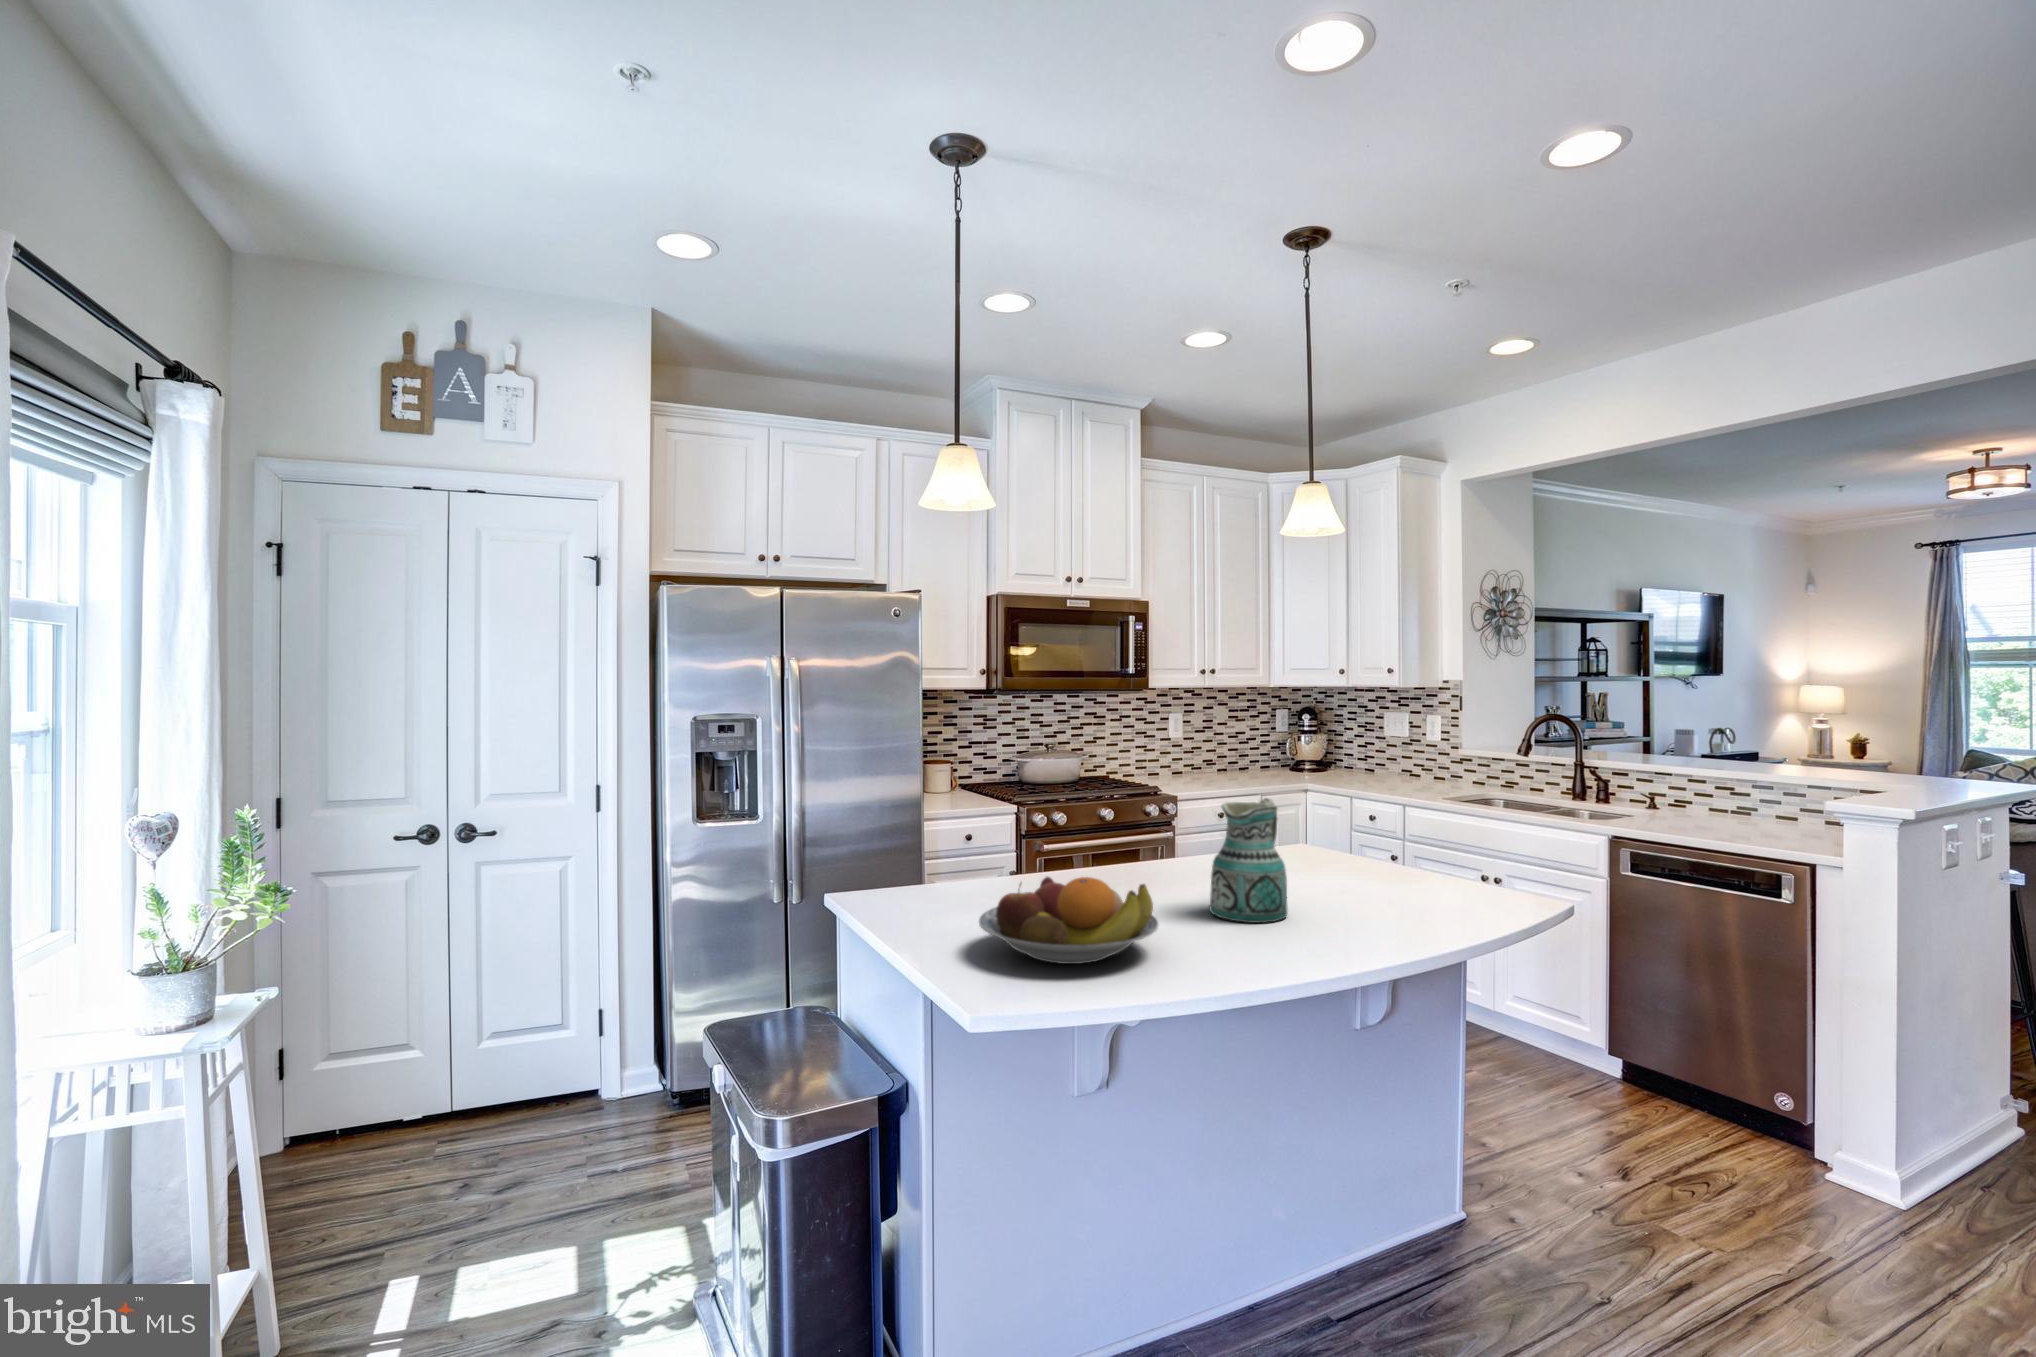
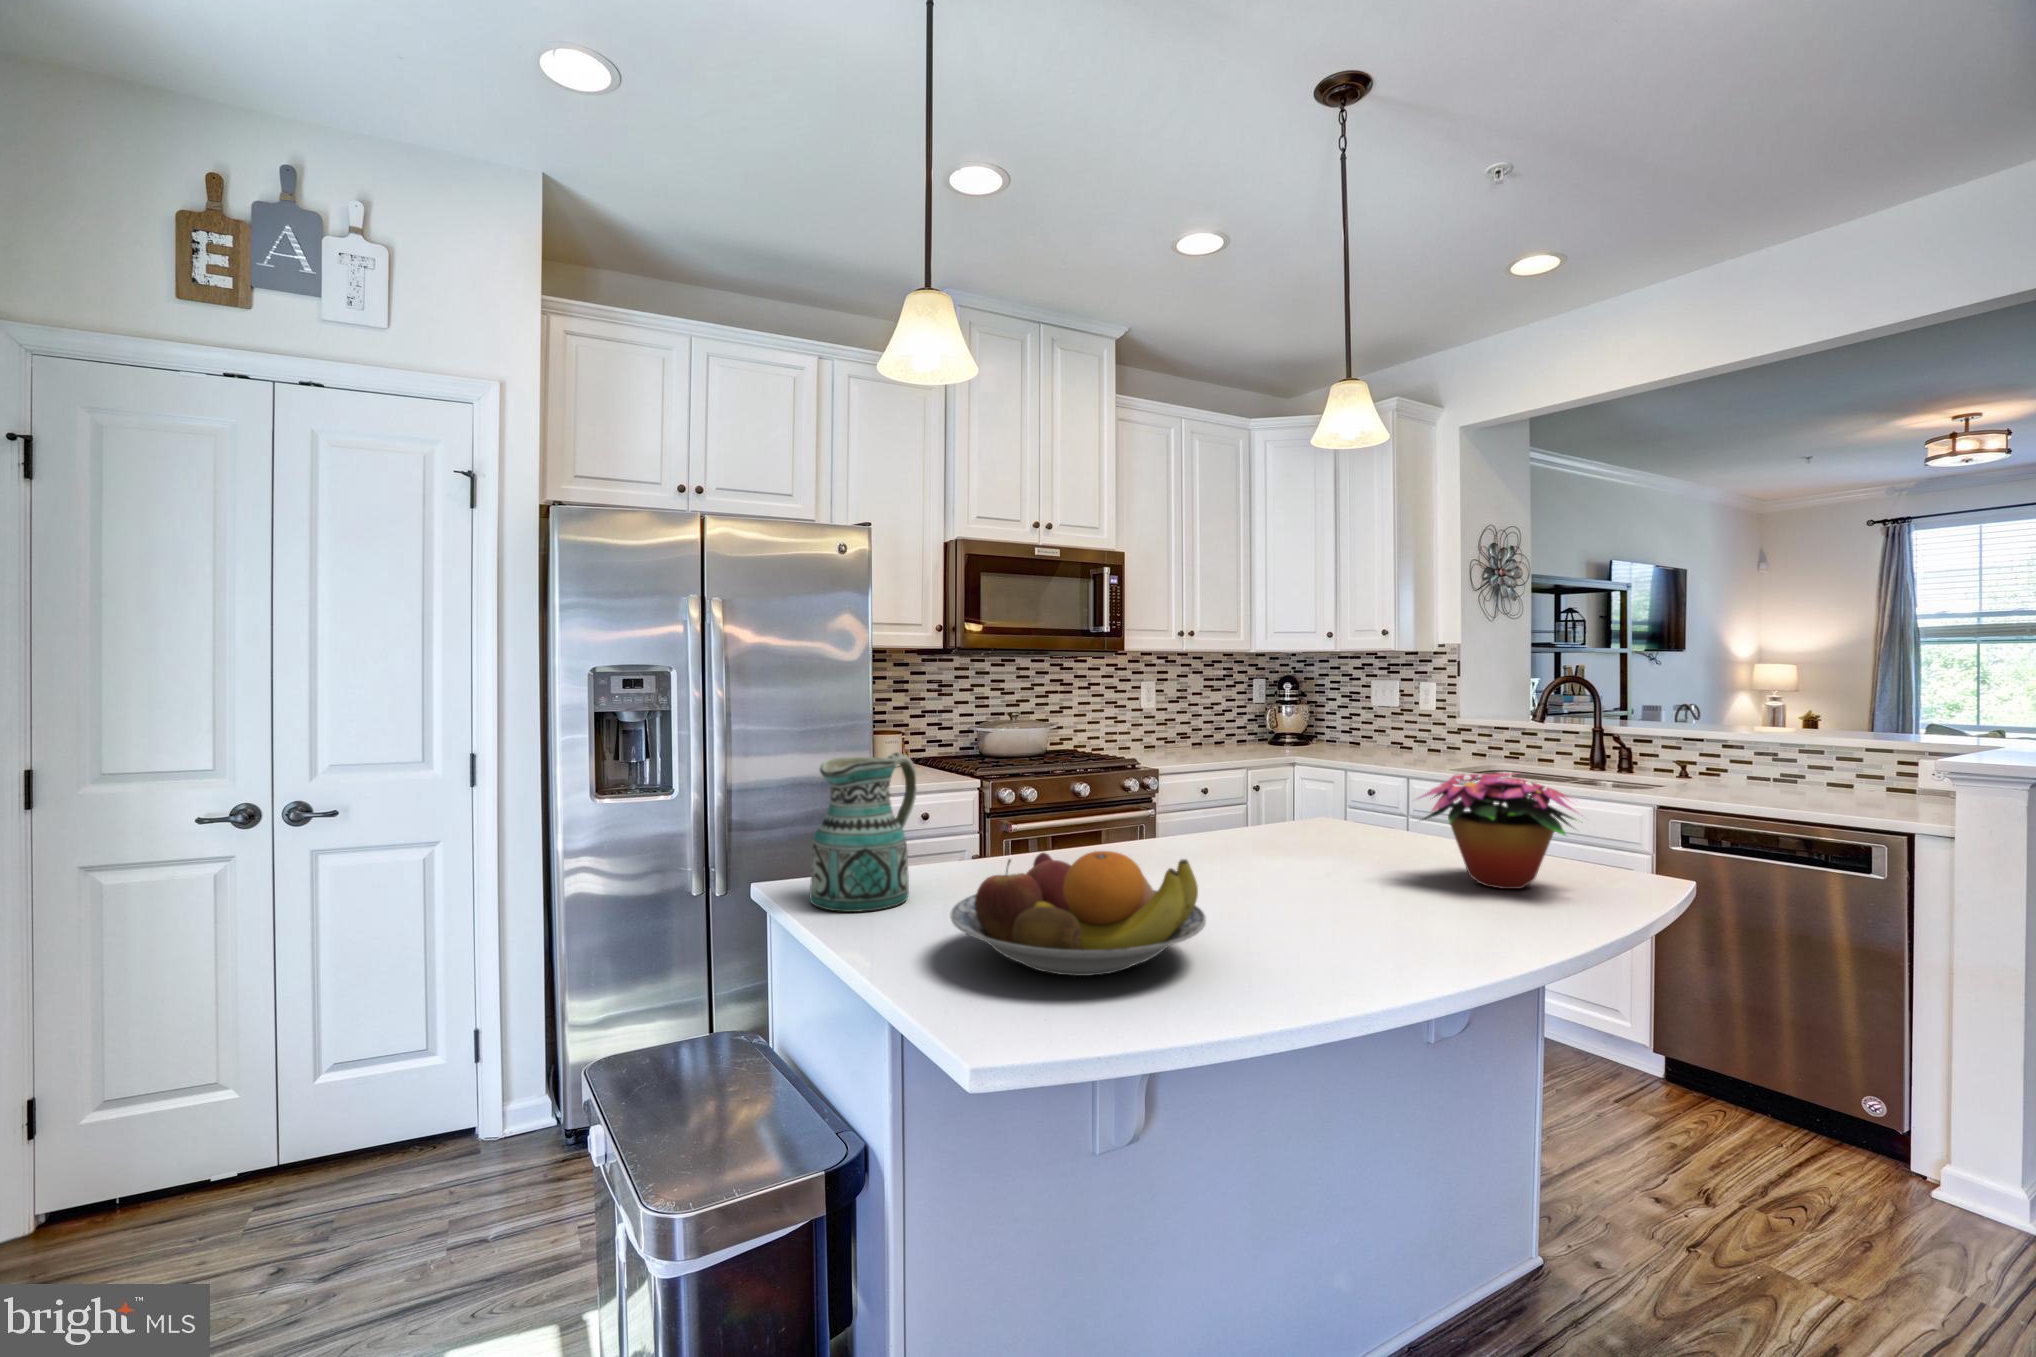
ceramic pitcher: present [1209,798,1288,923] -> present [810,752,917,912]
flower arrangement: none [1339,817,1479,909] -> present [1420,773,1576,889]

